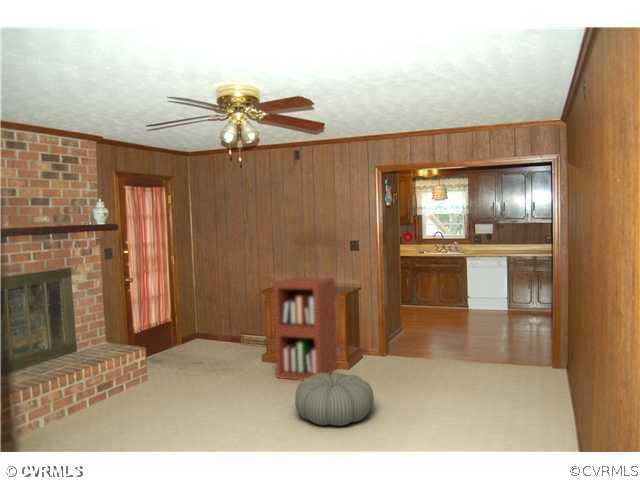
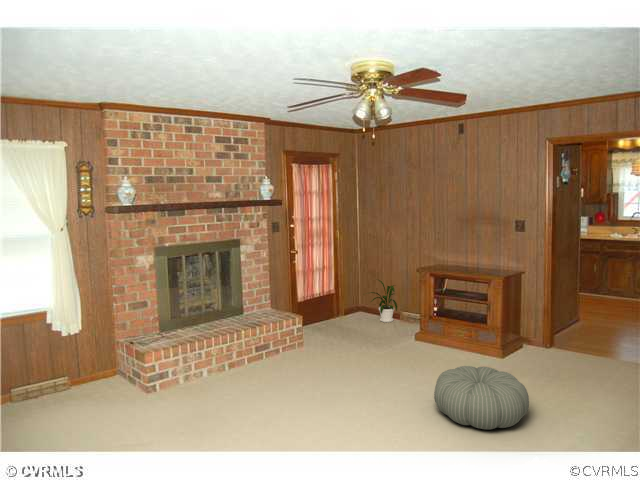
bookshelf: present [273,277,337,380] -> none [424,256,495,372]
house plant: none [204,304,240,348] -> present [371,280,397,322]

